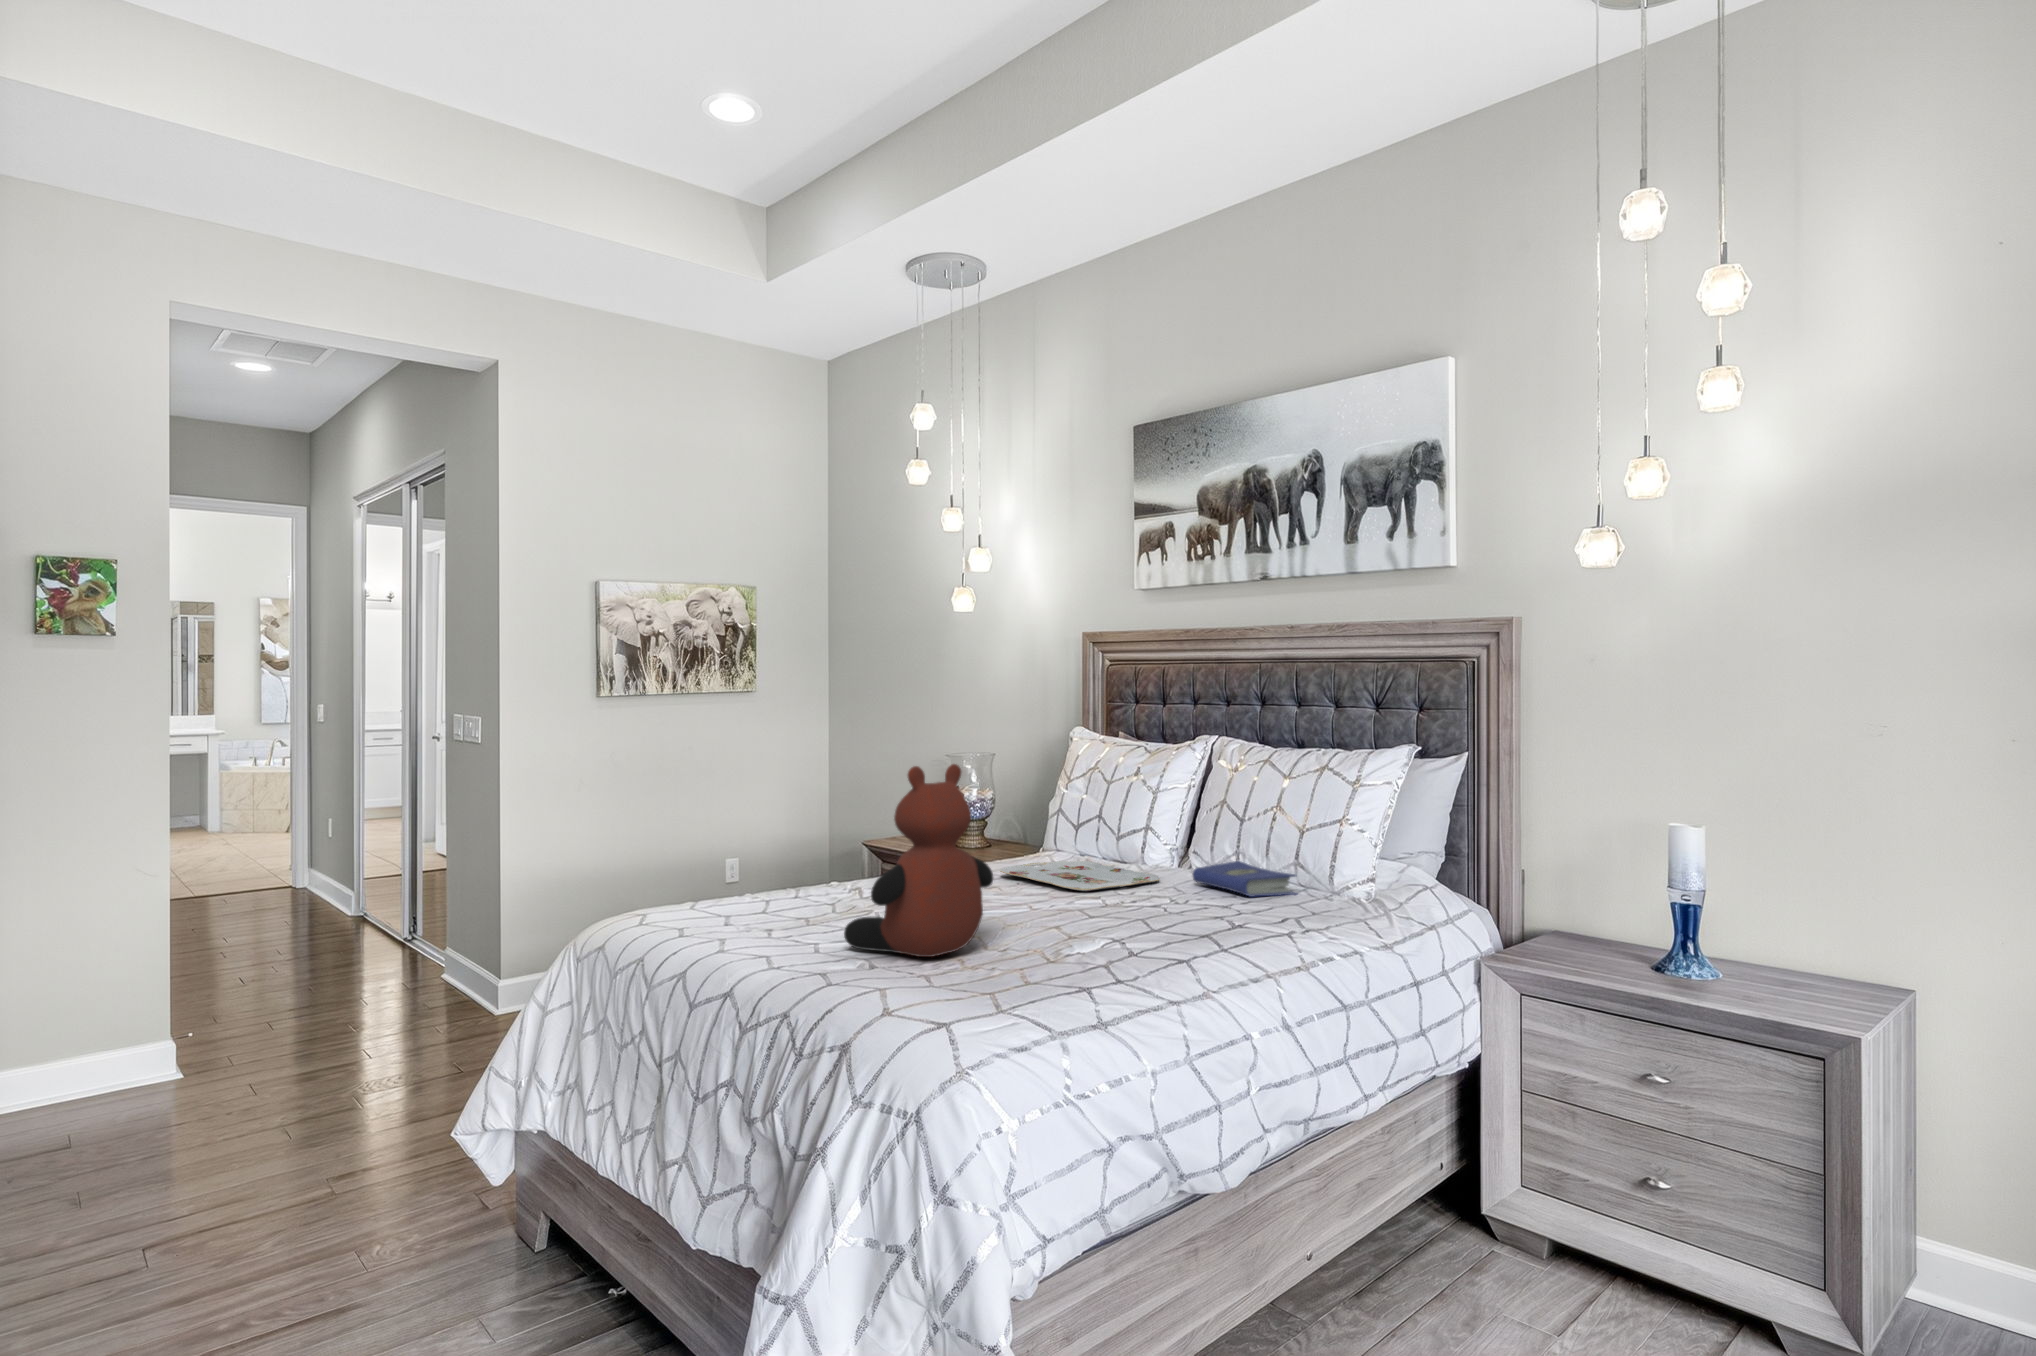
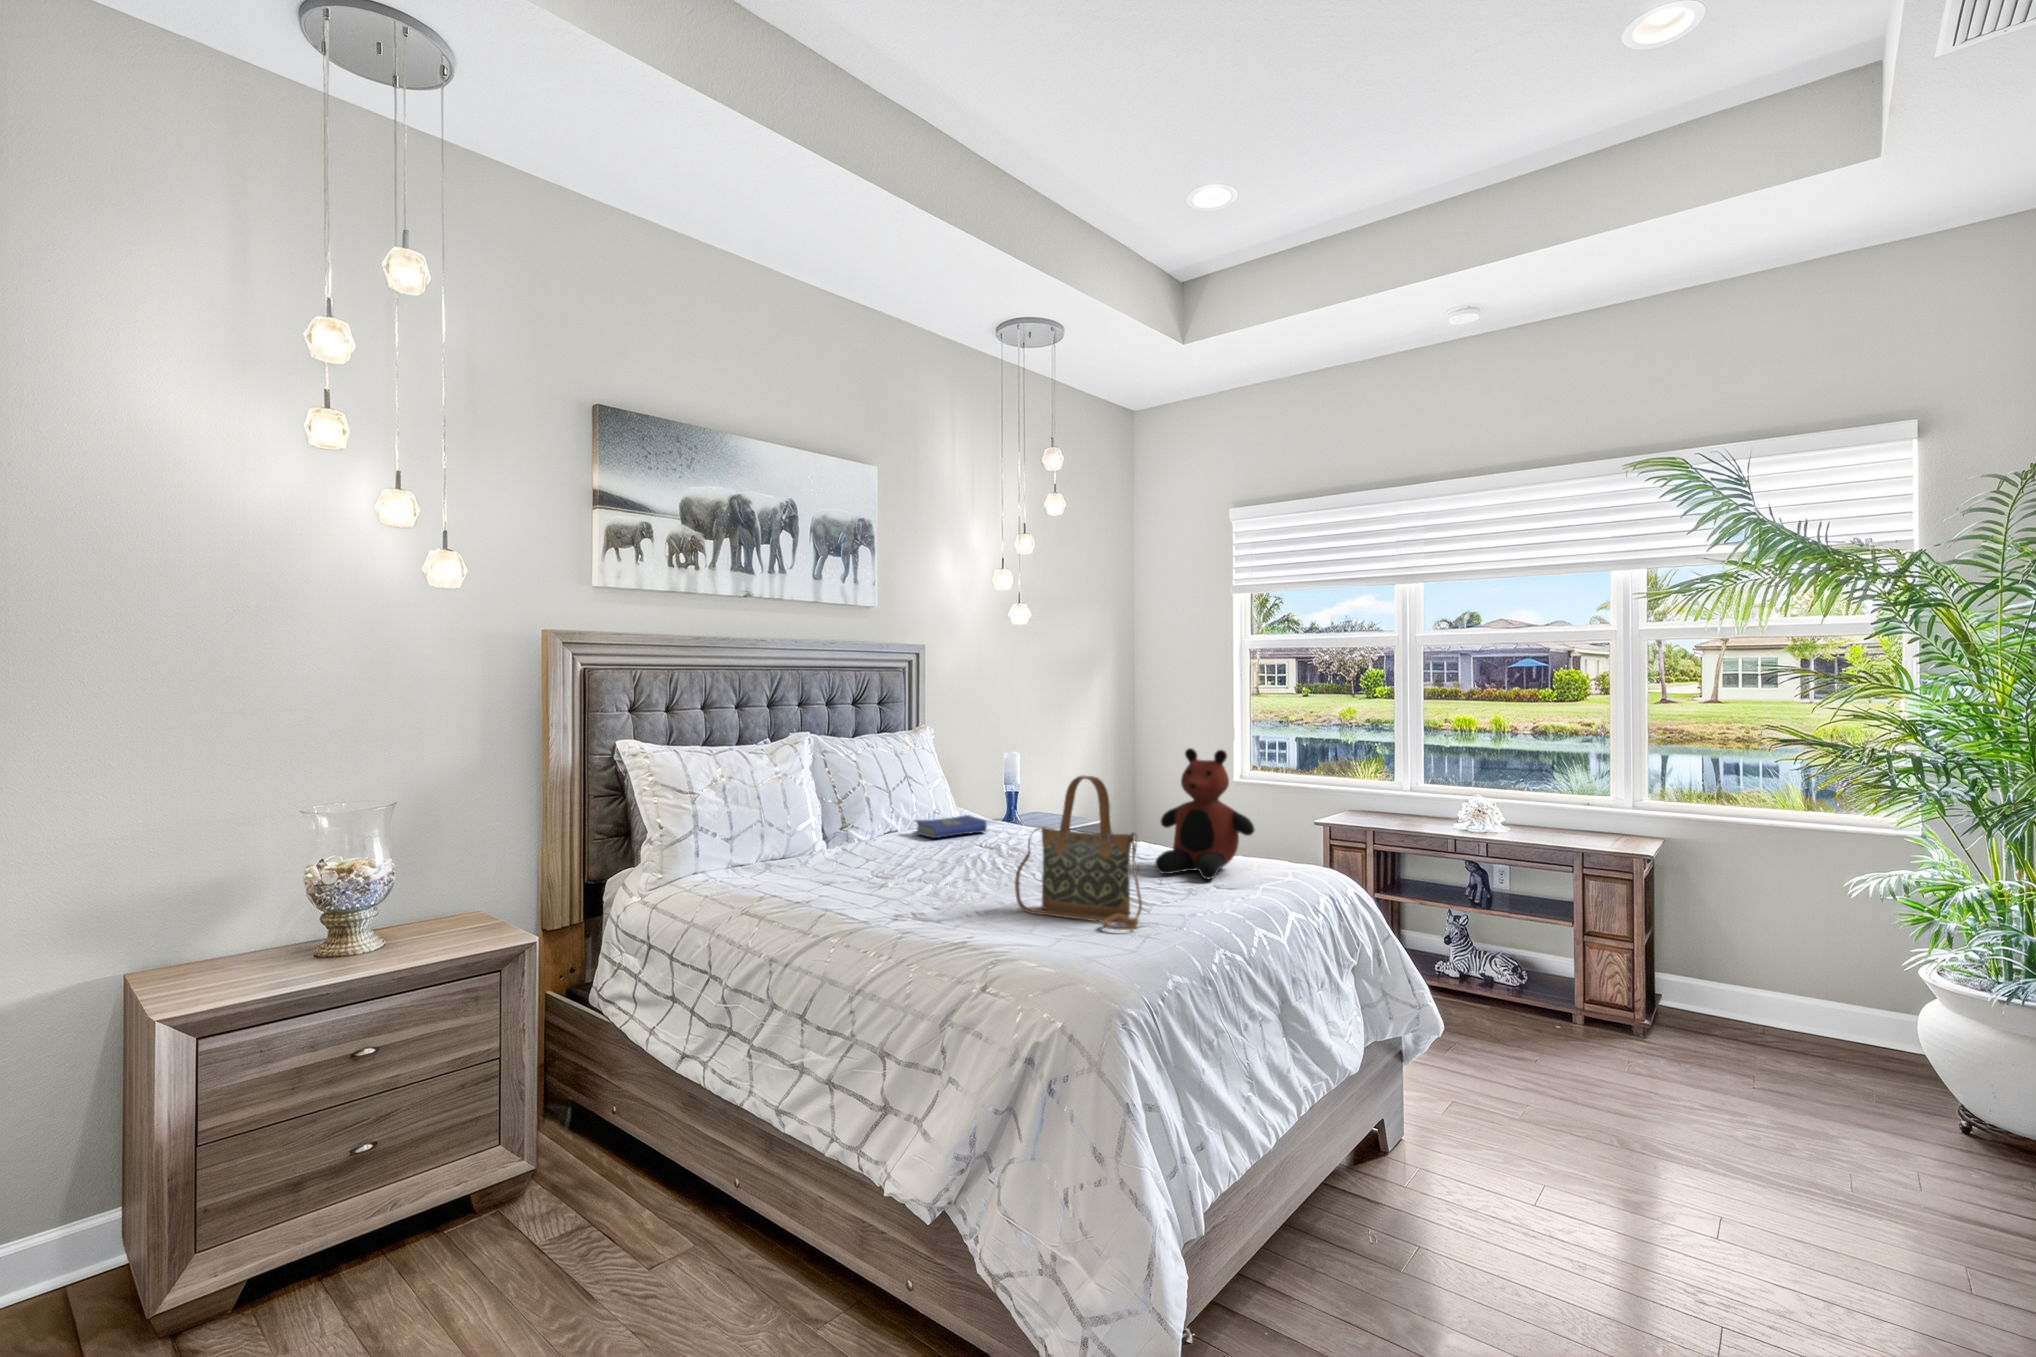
handbag: none [680,764,826,921] -> present [1015,776,1142,930]
serving tray: present [1000,861,1160,892] -> none [832,843,972,871]

